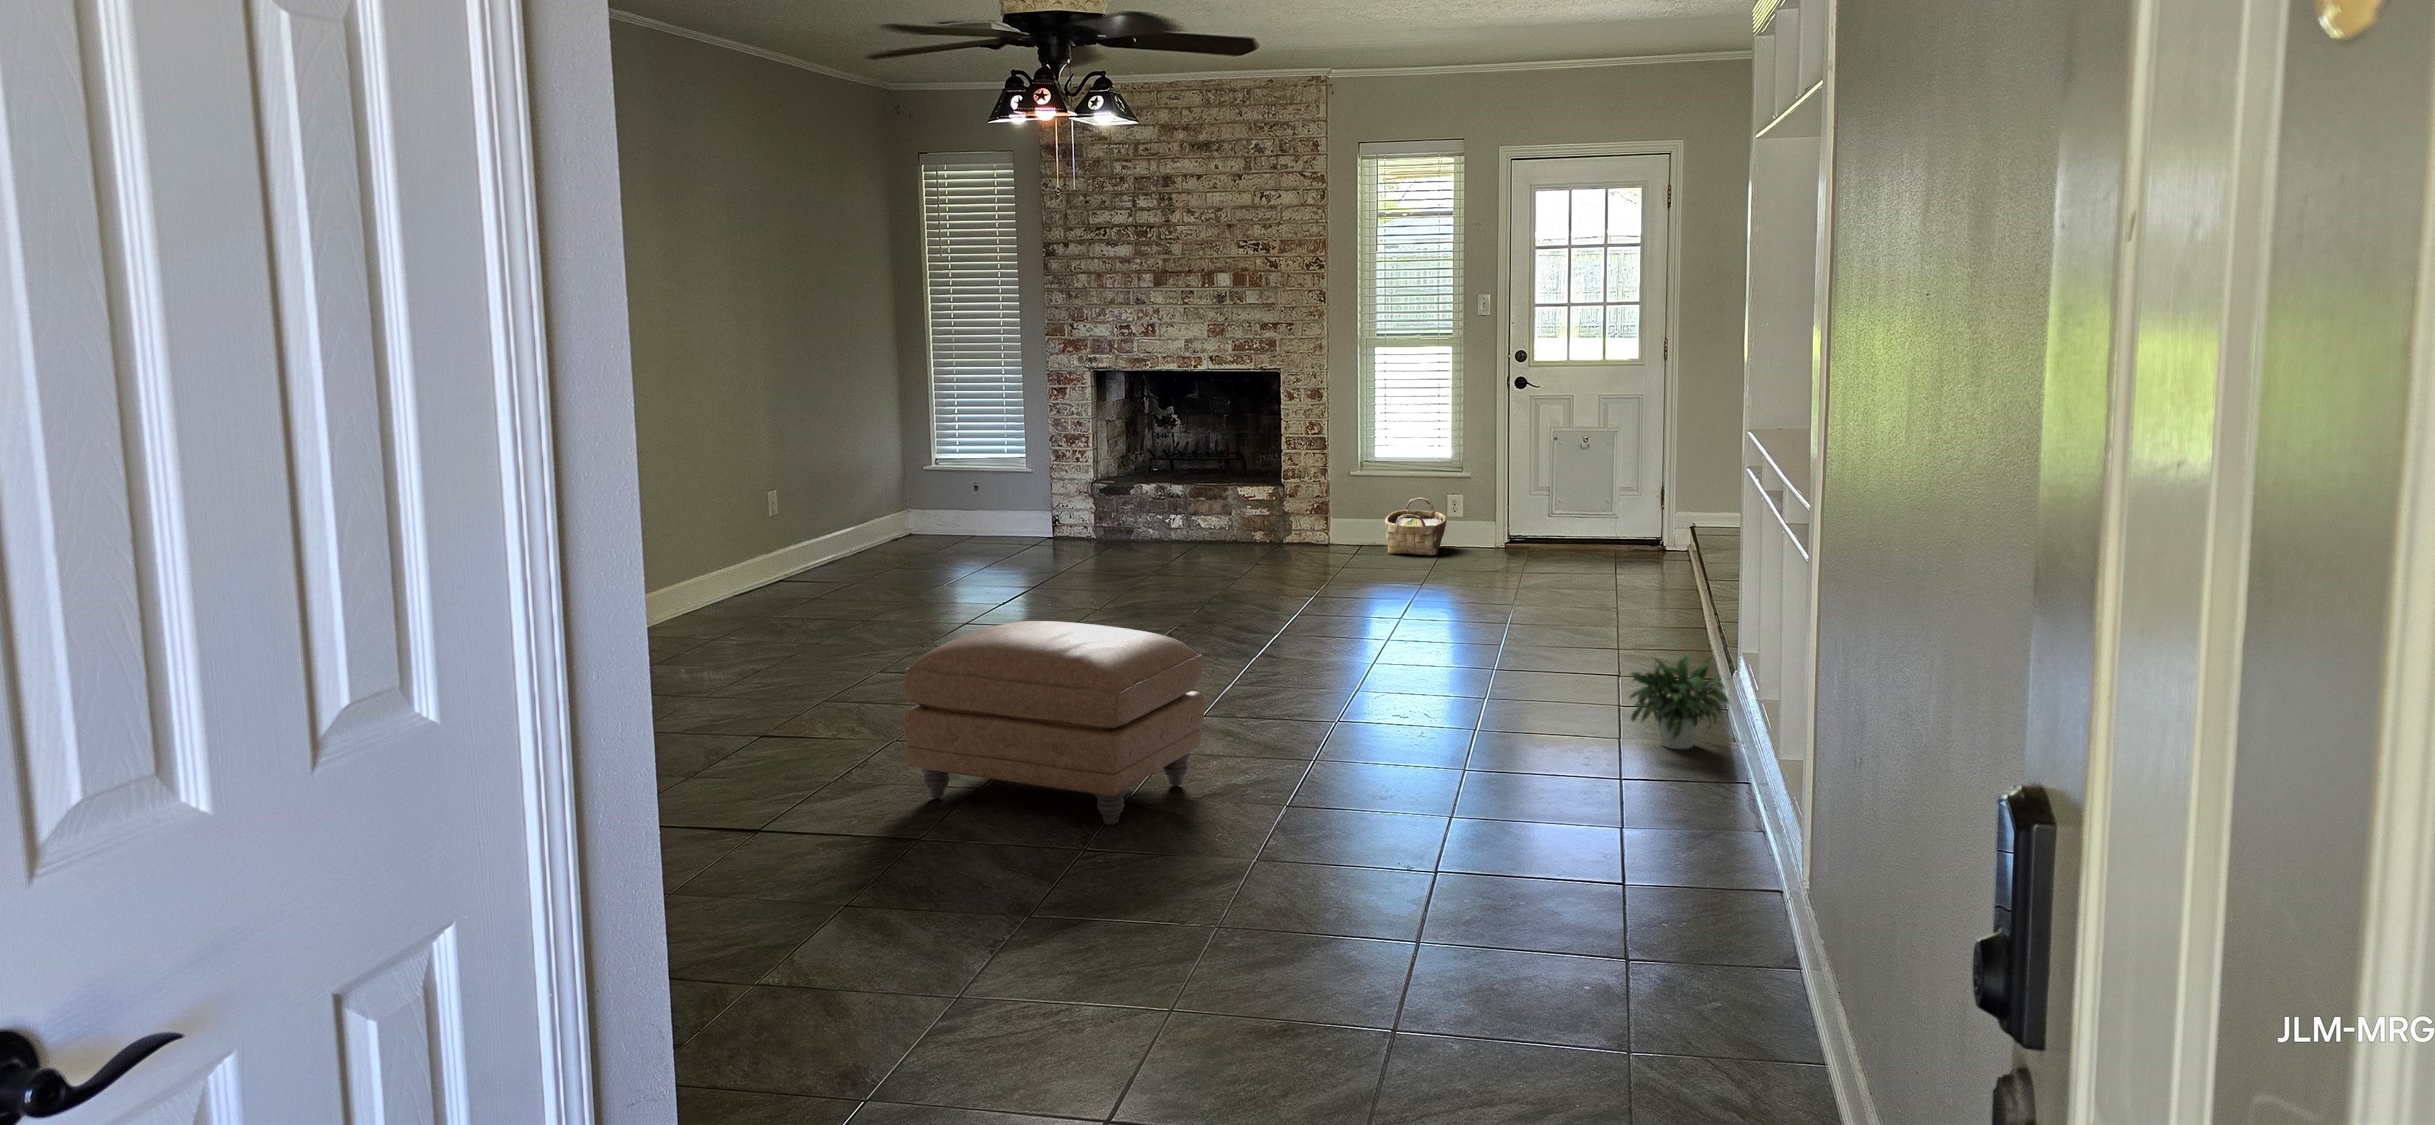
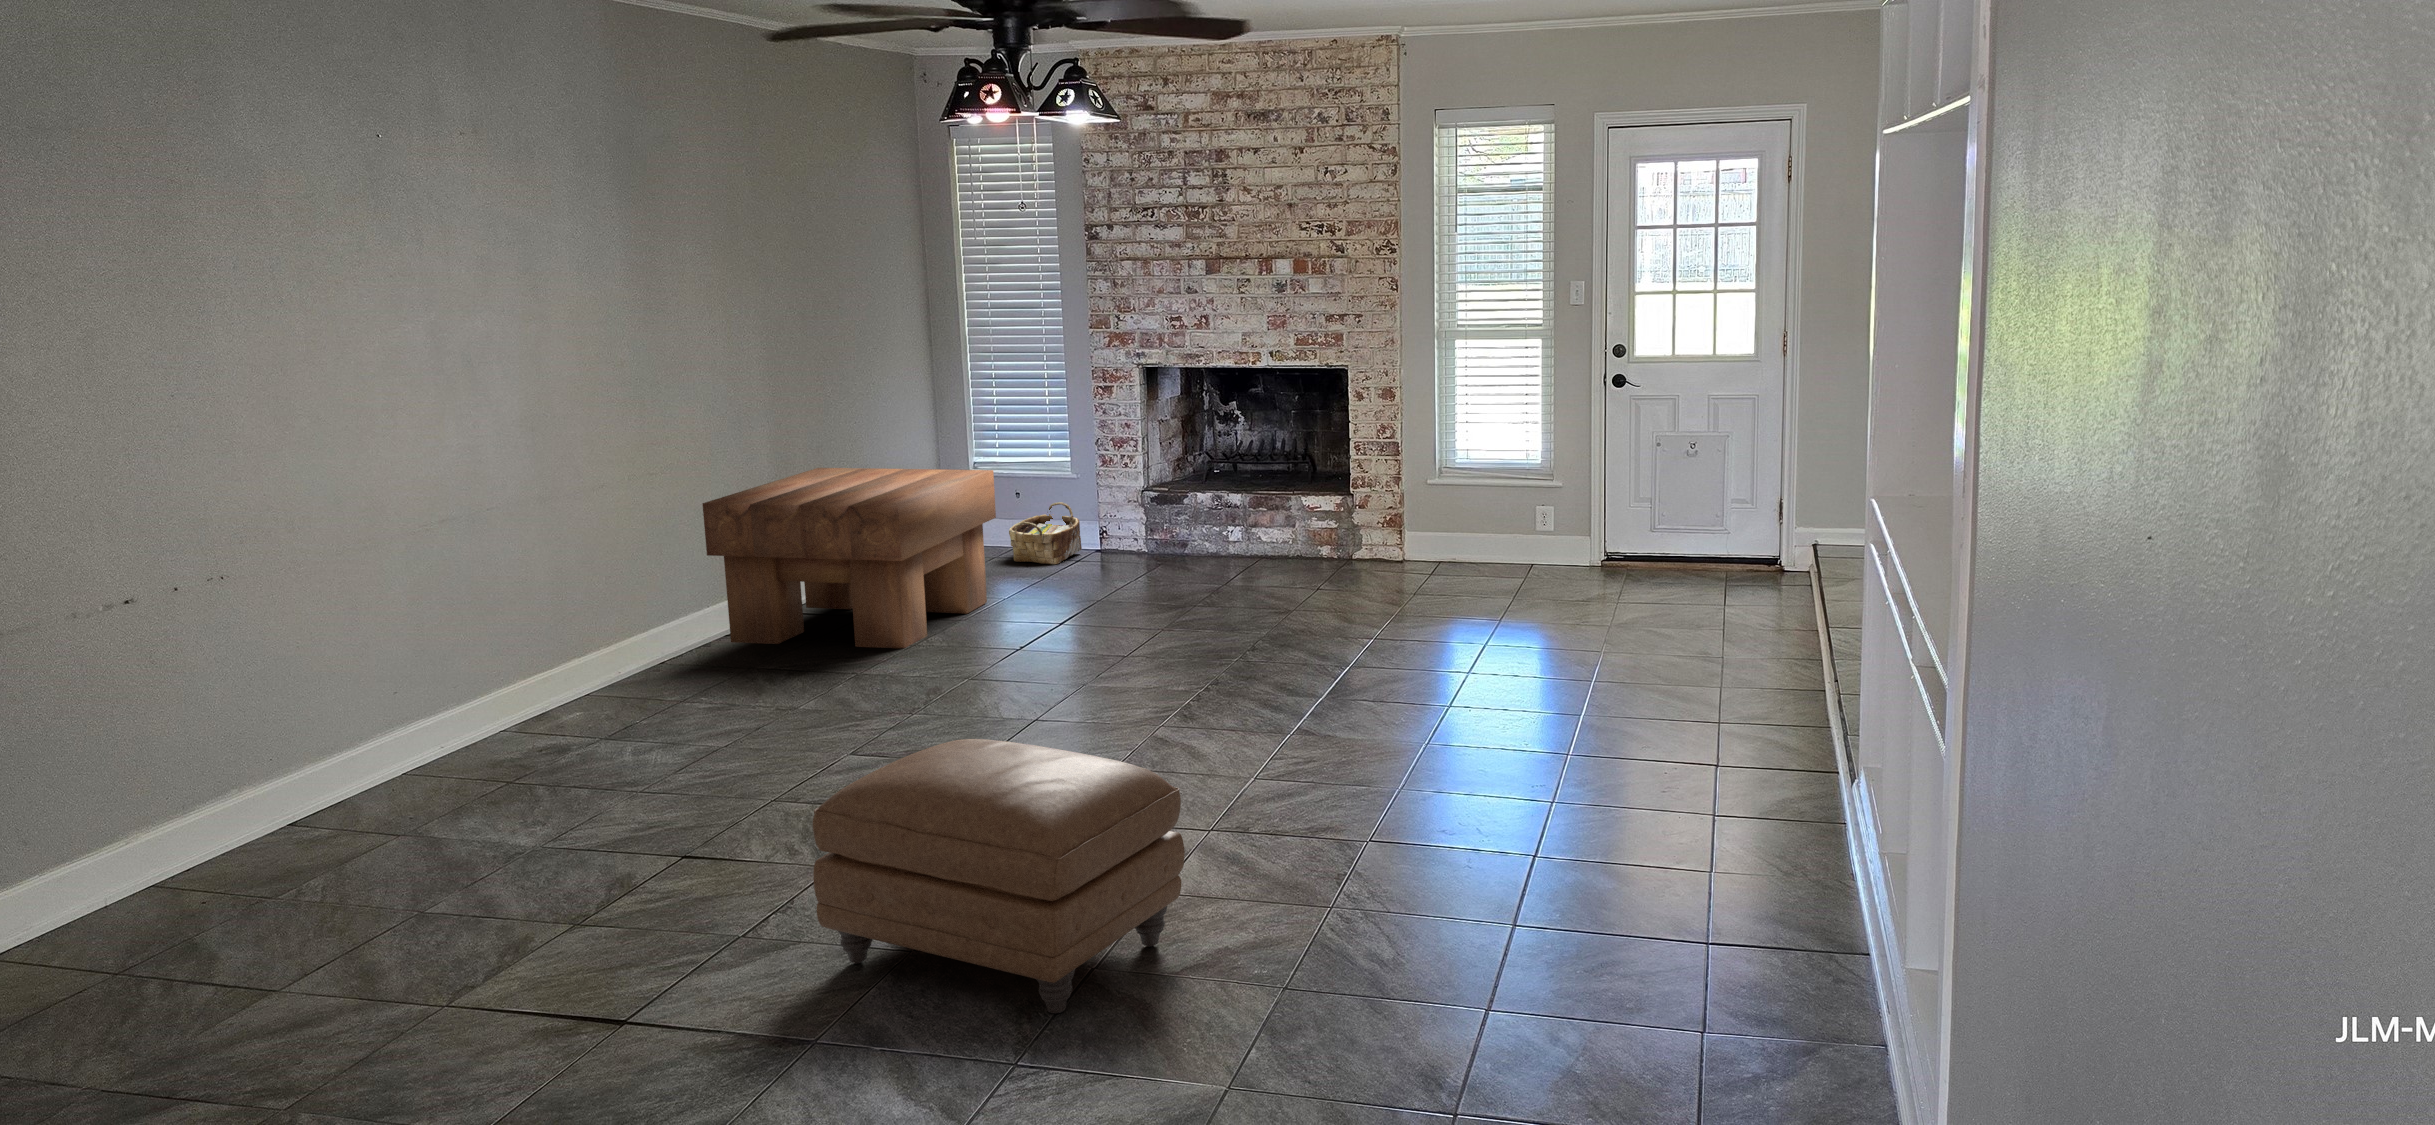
coffee table: none [717,454,970,607] -> present [703,468,996,648]
woven basket: present [1385,498,1447,555] -> present [1009,502,1082,565]
potted plant: present [1630,652,1744,749] -> none [1714,765,1856,891]

